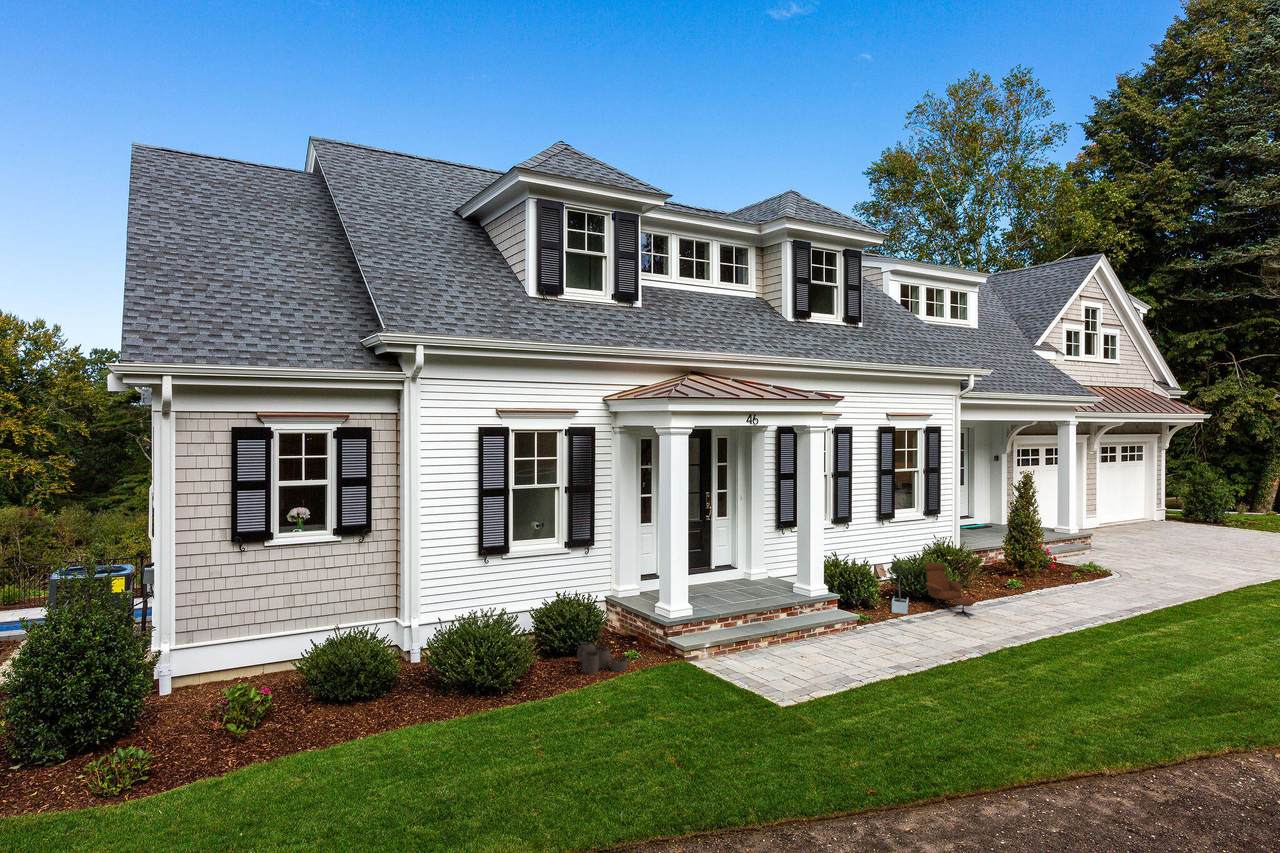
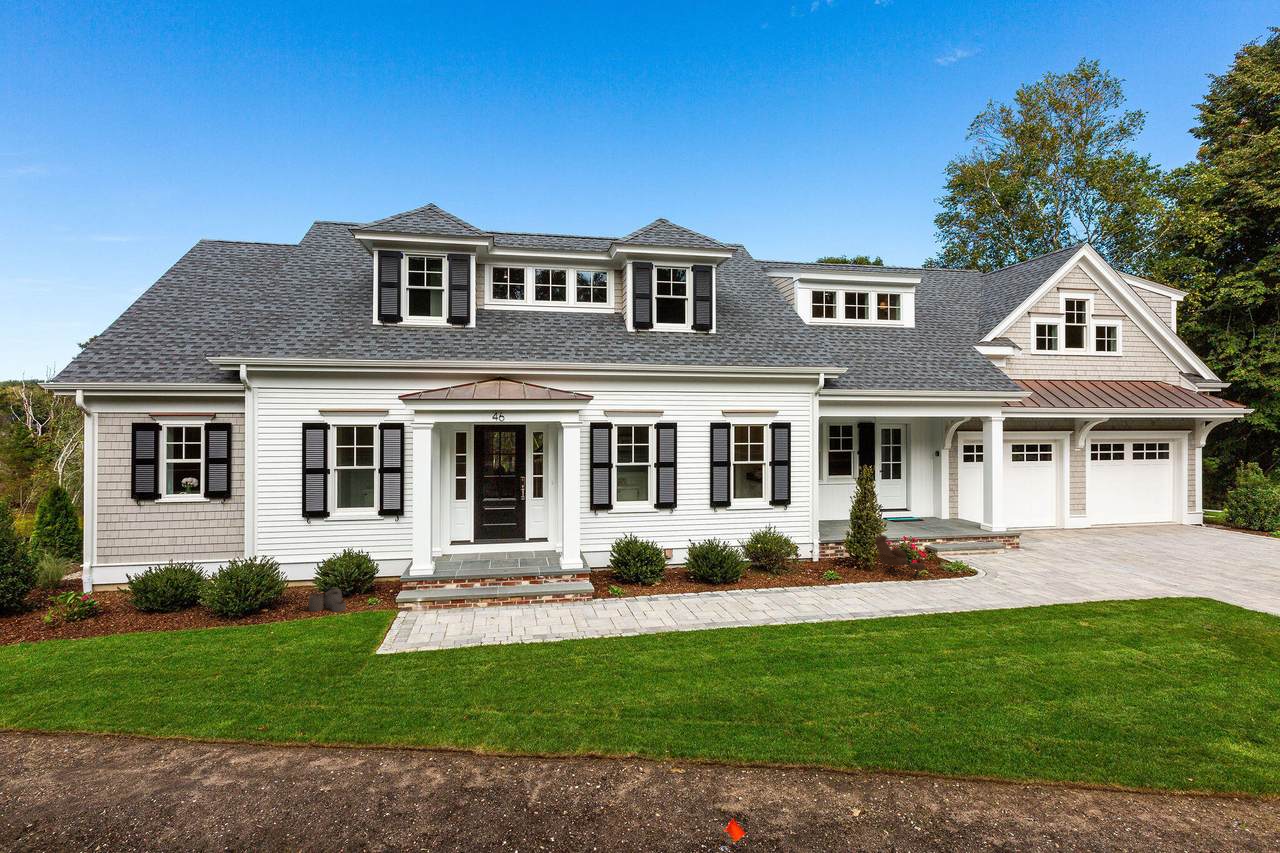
potted tree: present [890,560,913,614] -> none [651,542,674,593]
lounge chair: present [926,563,974,618] -> present [875,535,925,578]

